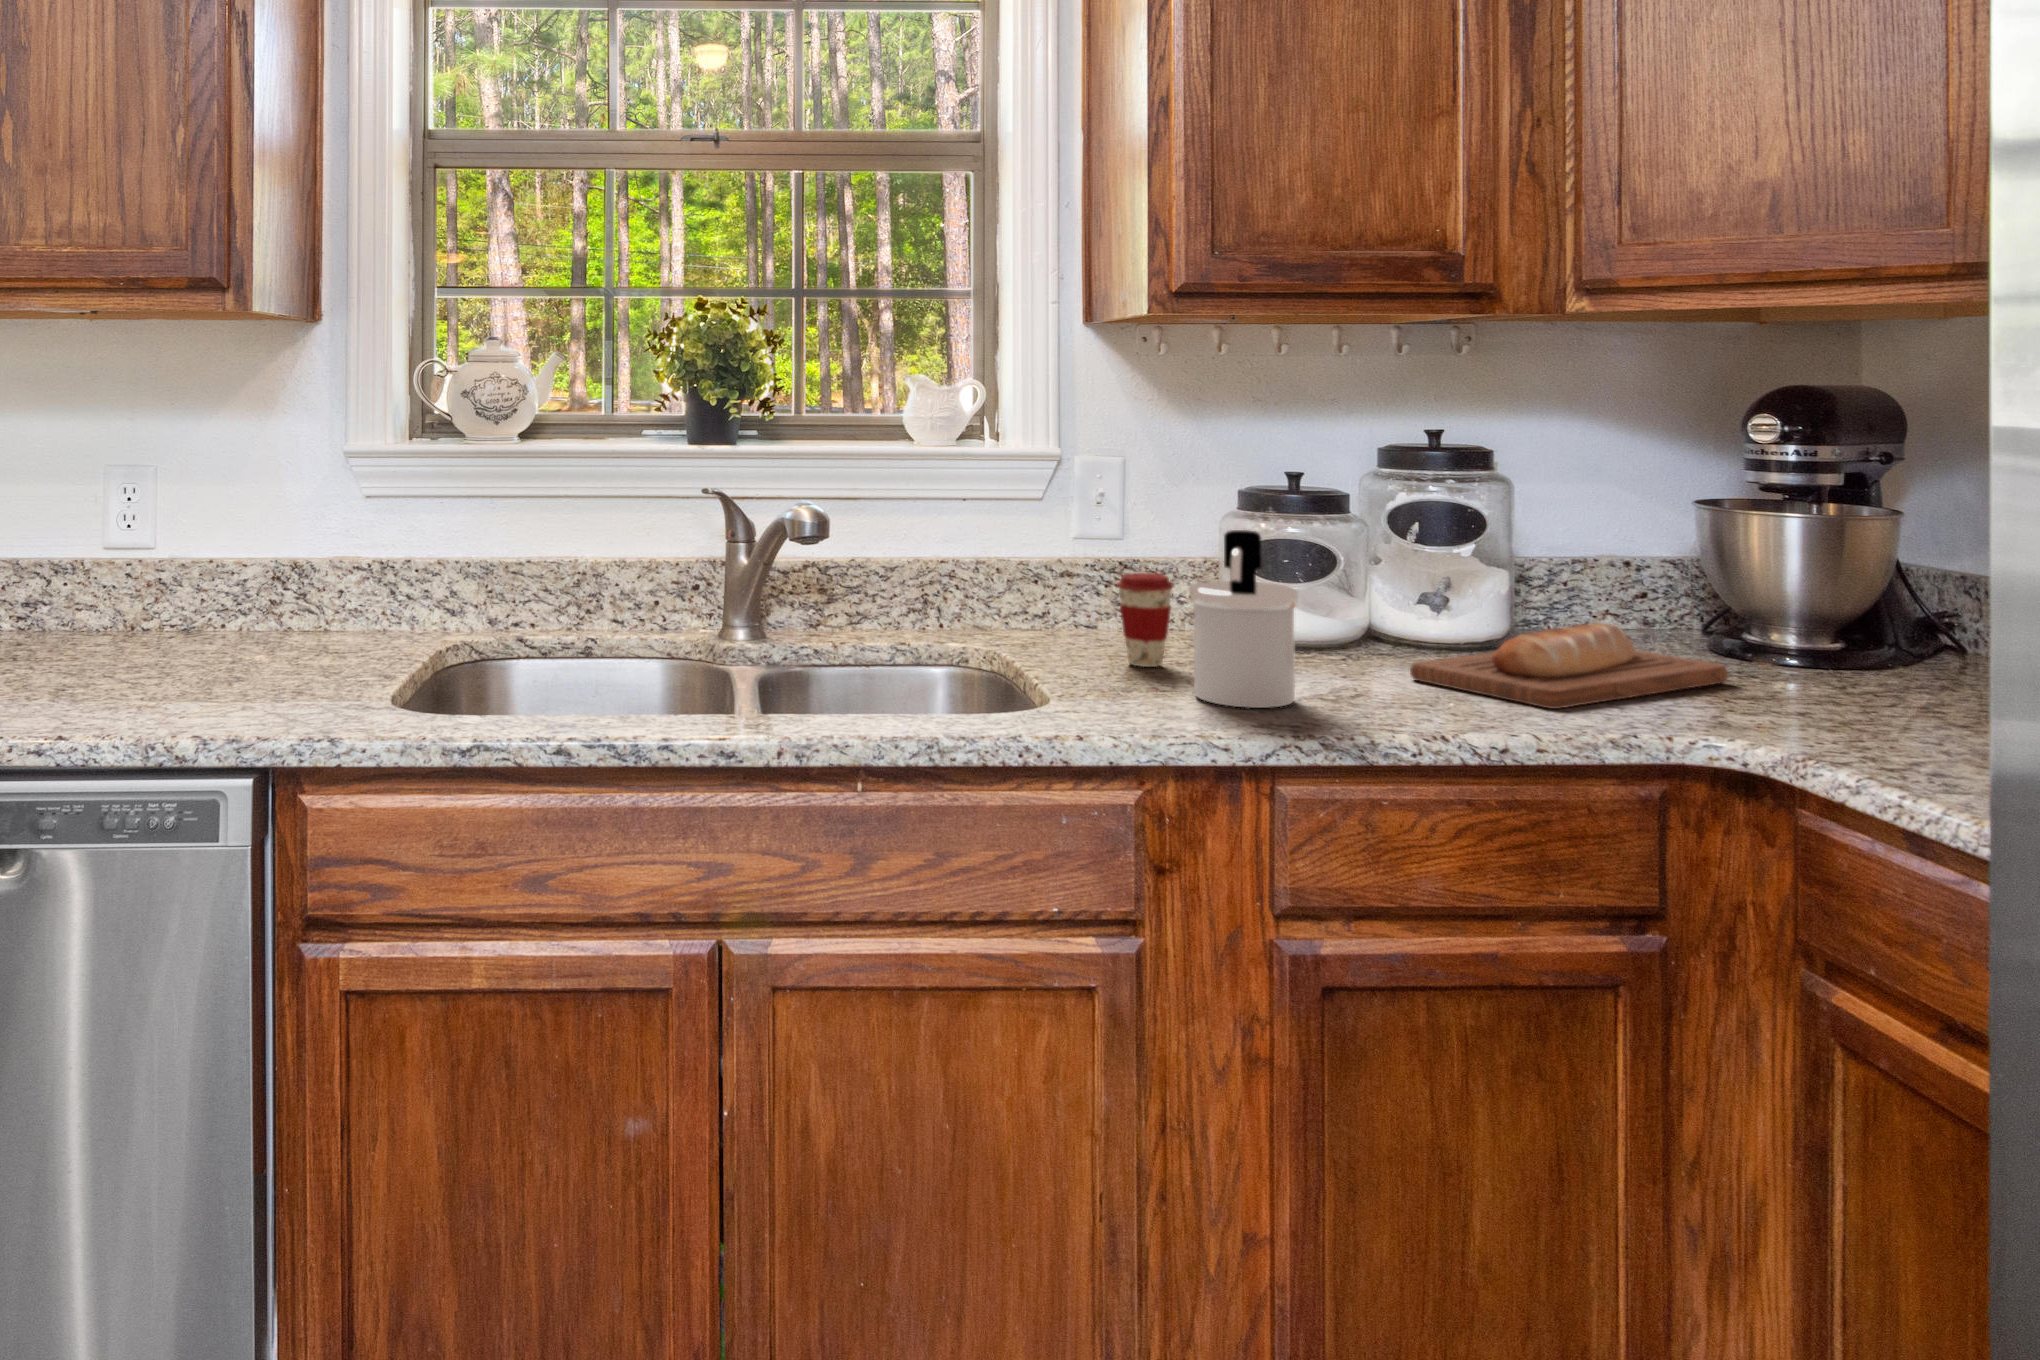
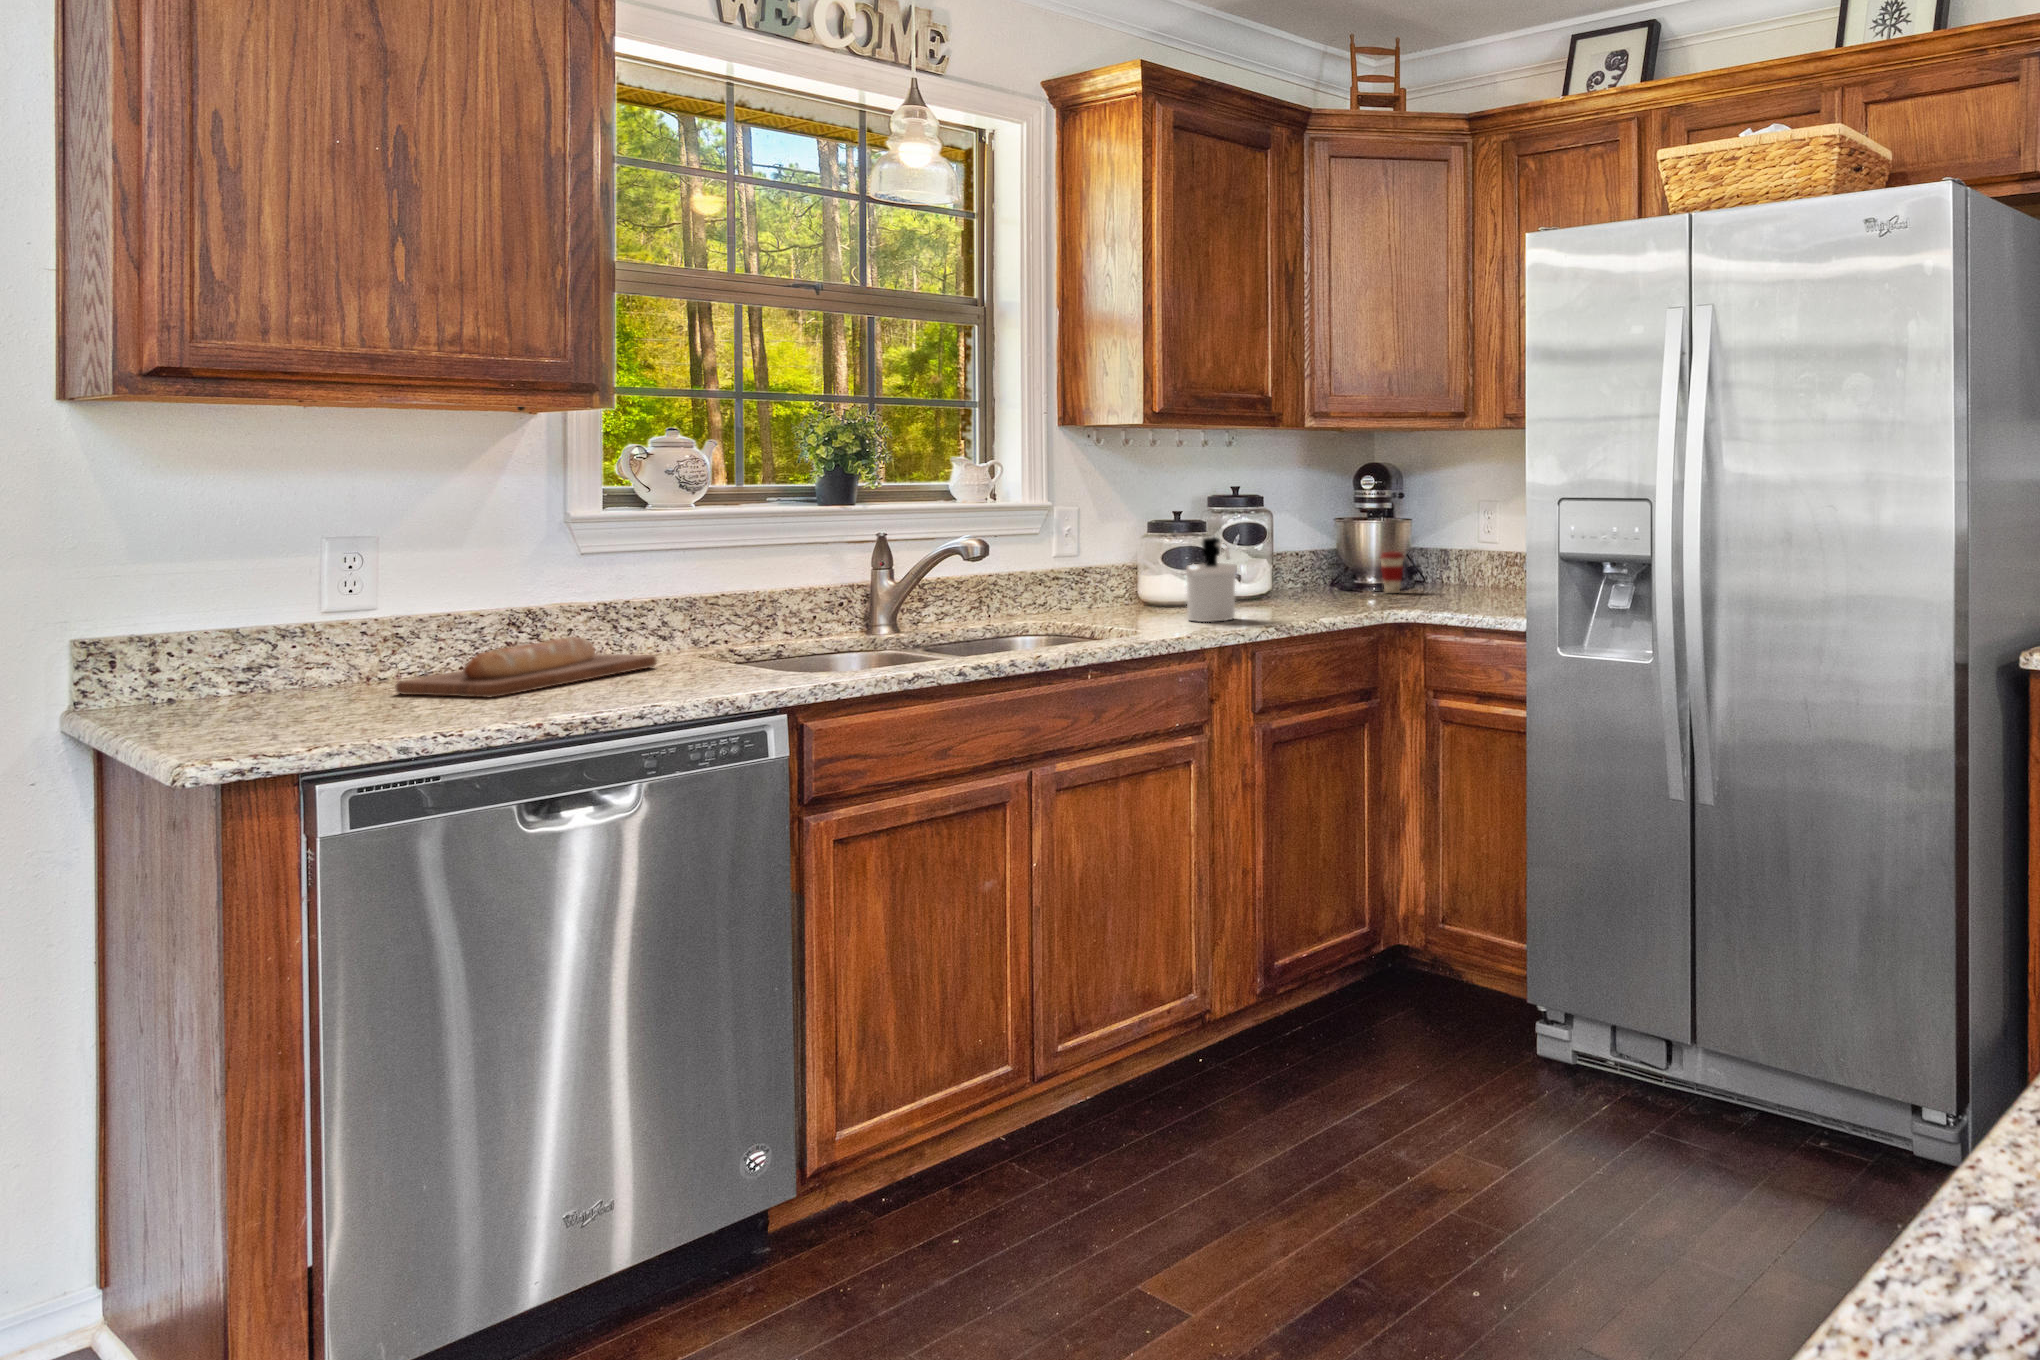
coffee cup: present [1117,573,1173,667] -> present [1380,552,1404,593]
bread loaf: present [1410,623,1728,709] -> present [396,637,657,698]

